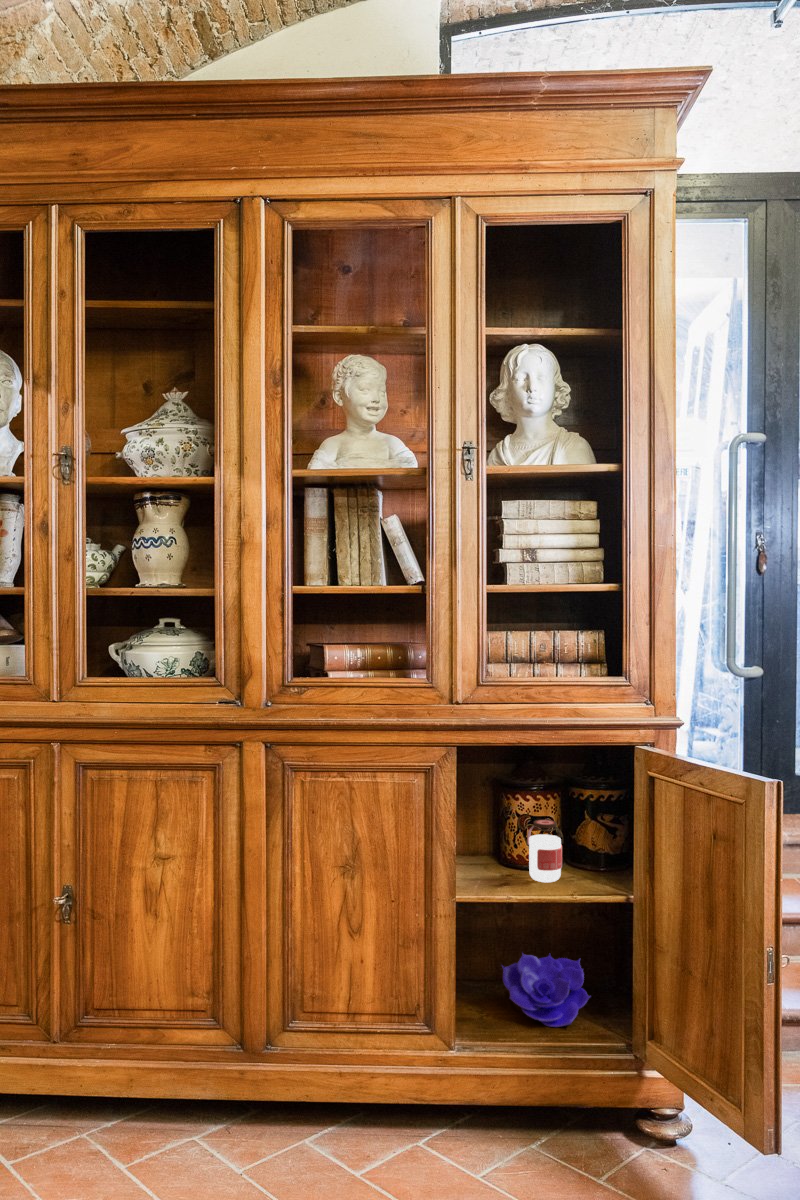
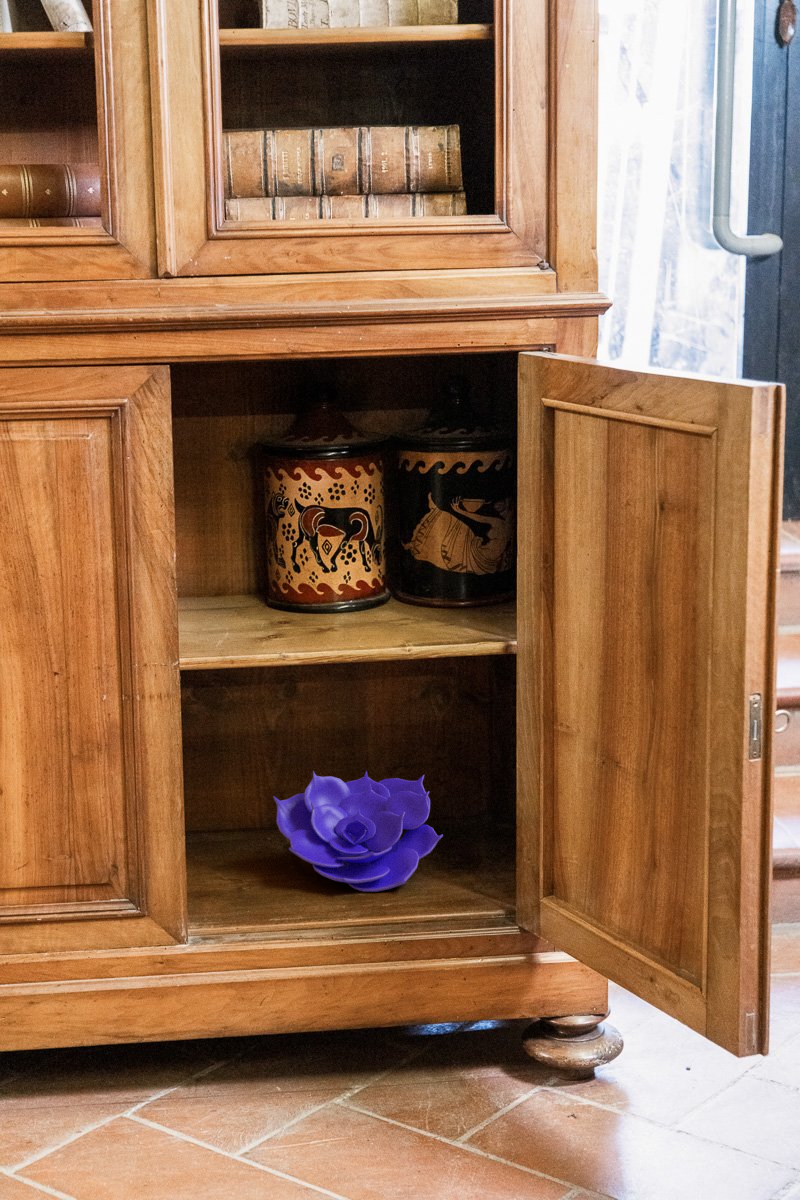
jar: present [527,820,563,883] -> none [317,512,386,631]

